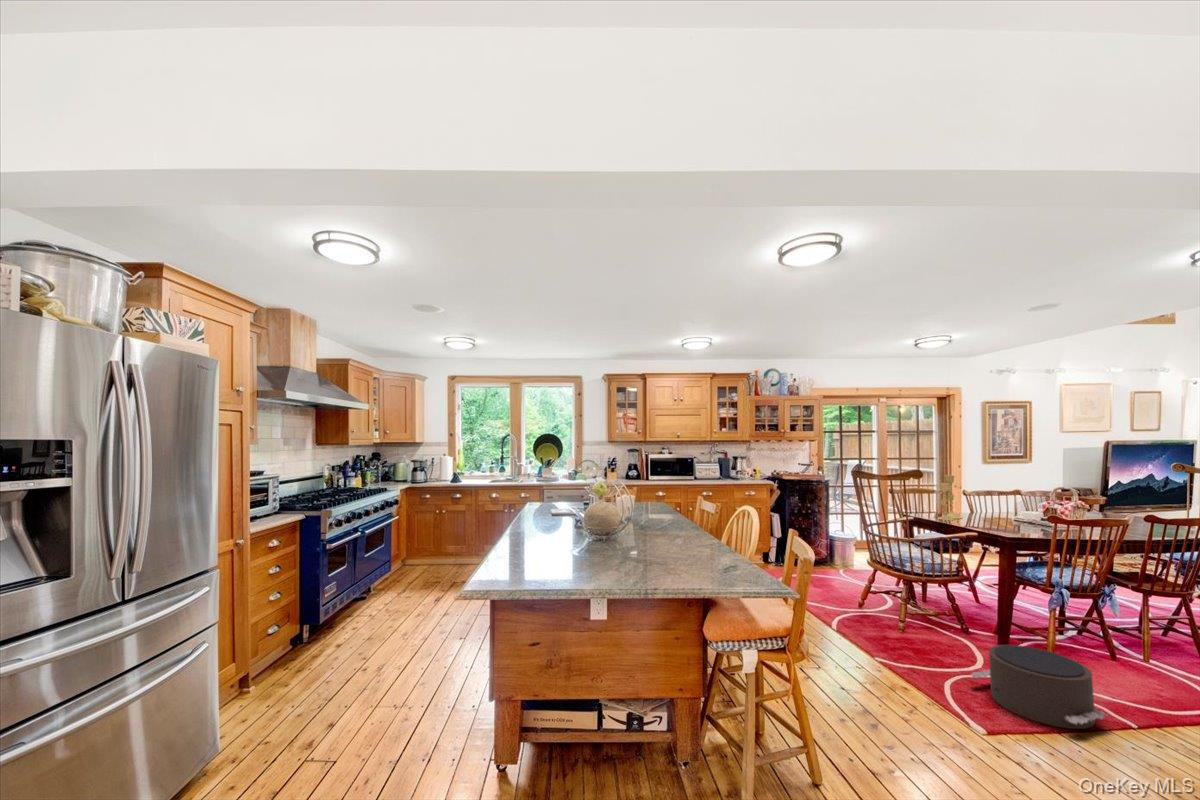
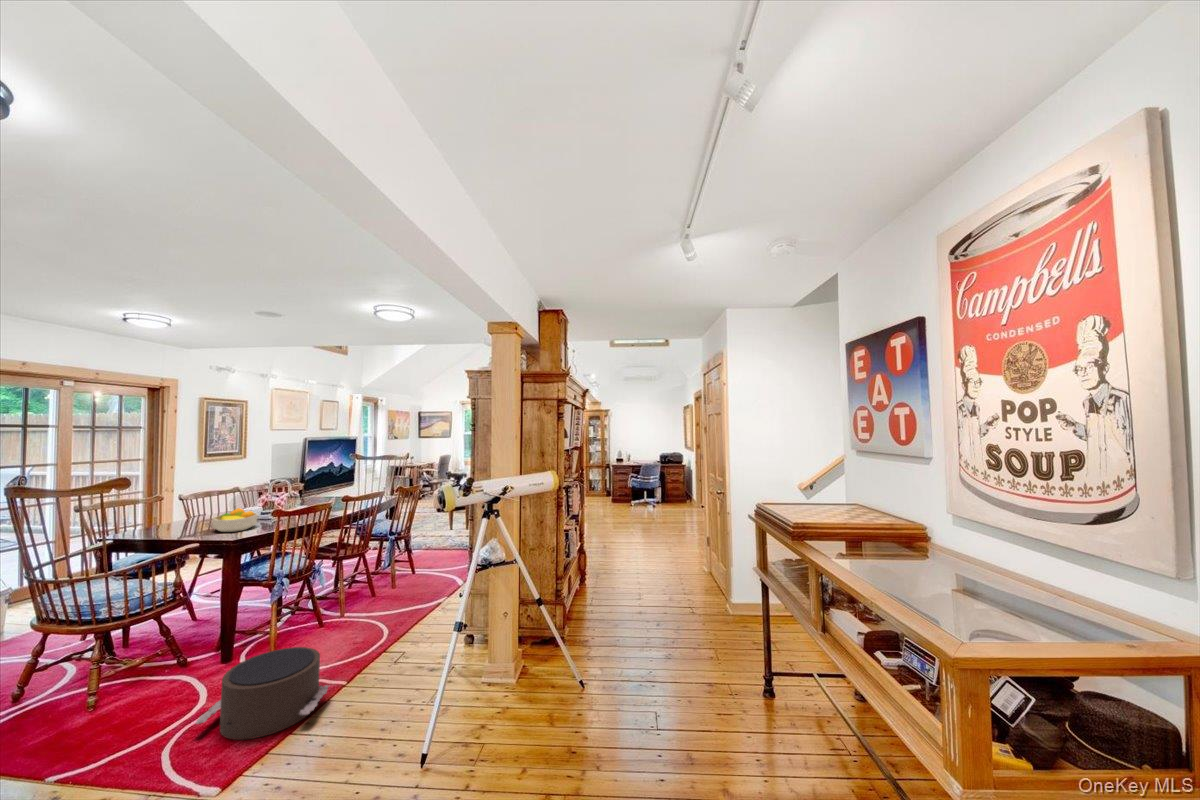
candlestick: present [938,475,962,520] -> none [151,481,183,537]
fruit bowl: none [984,507,1028,529] -> present [212,508,258,532]

